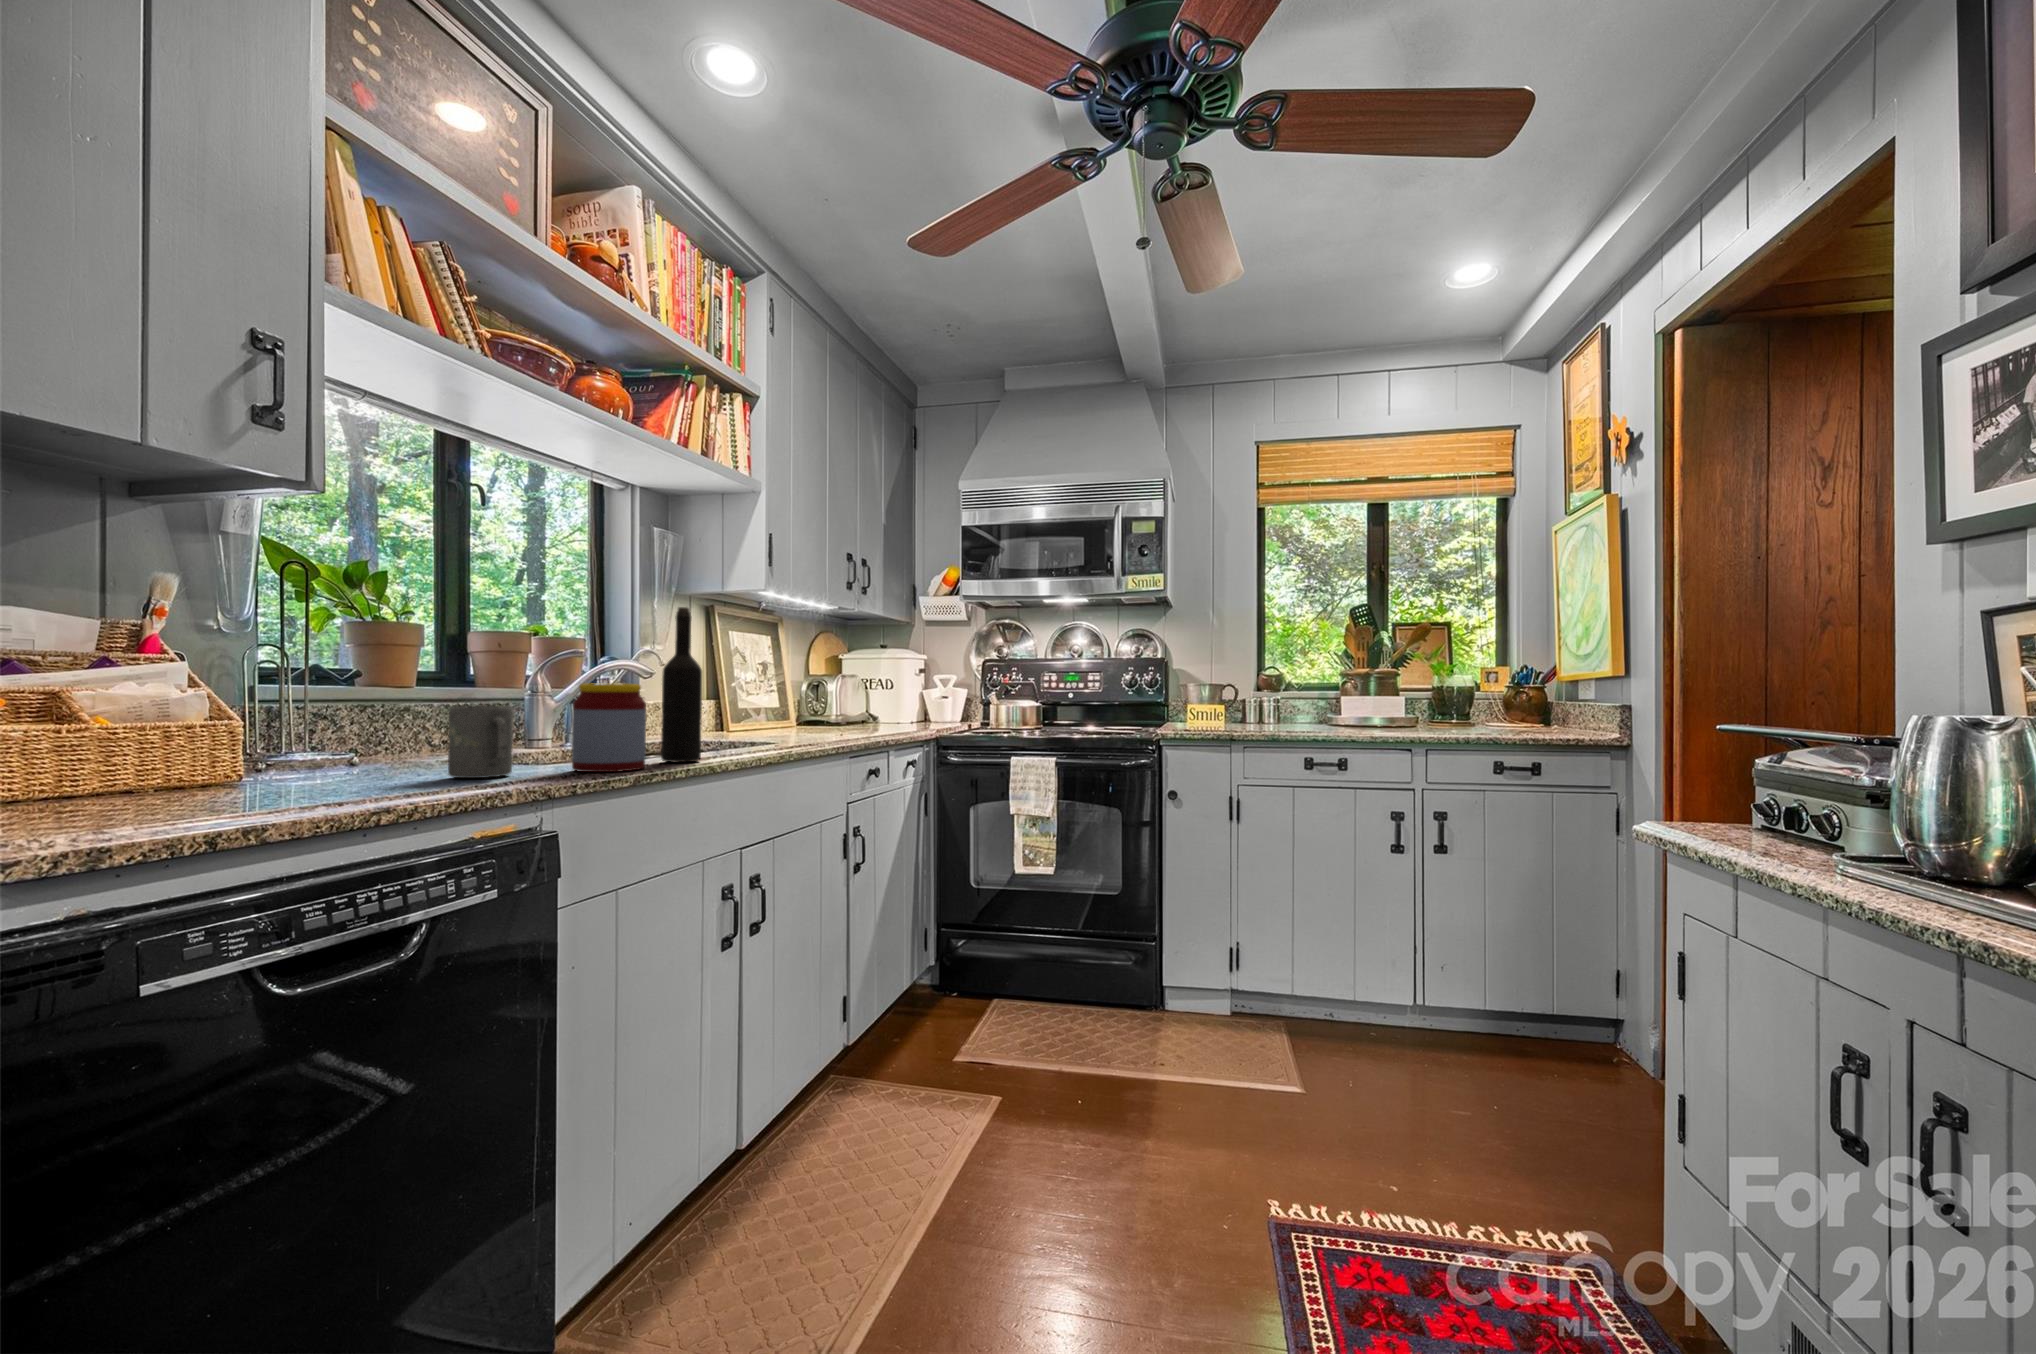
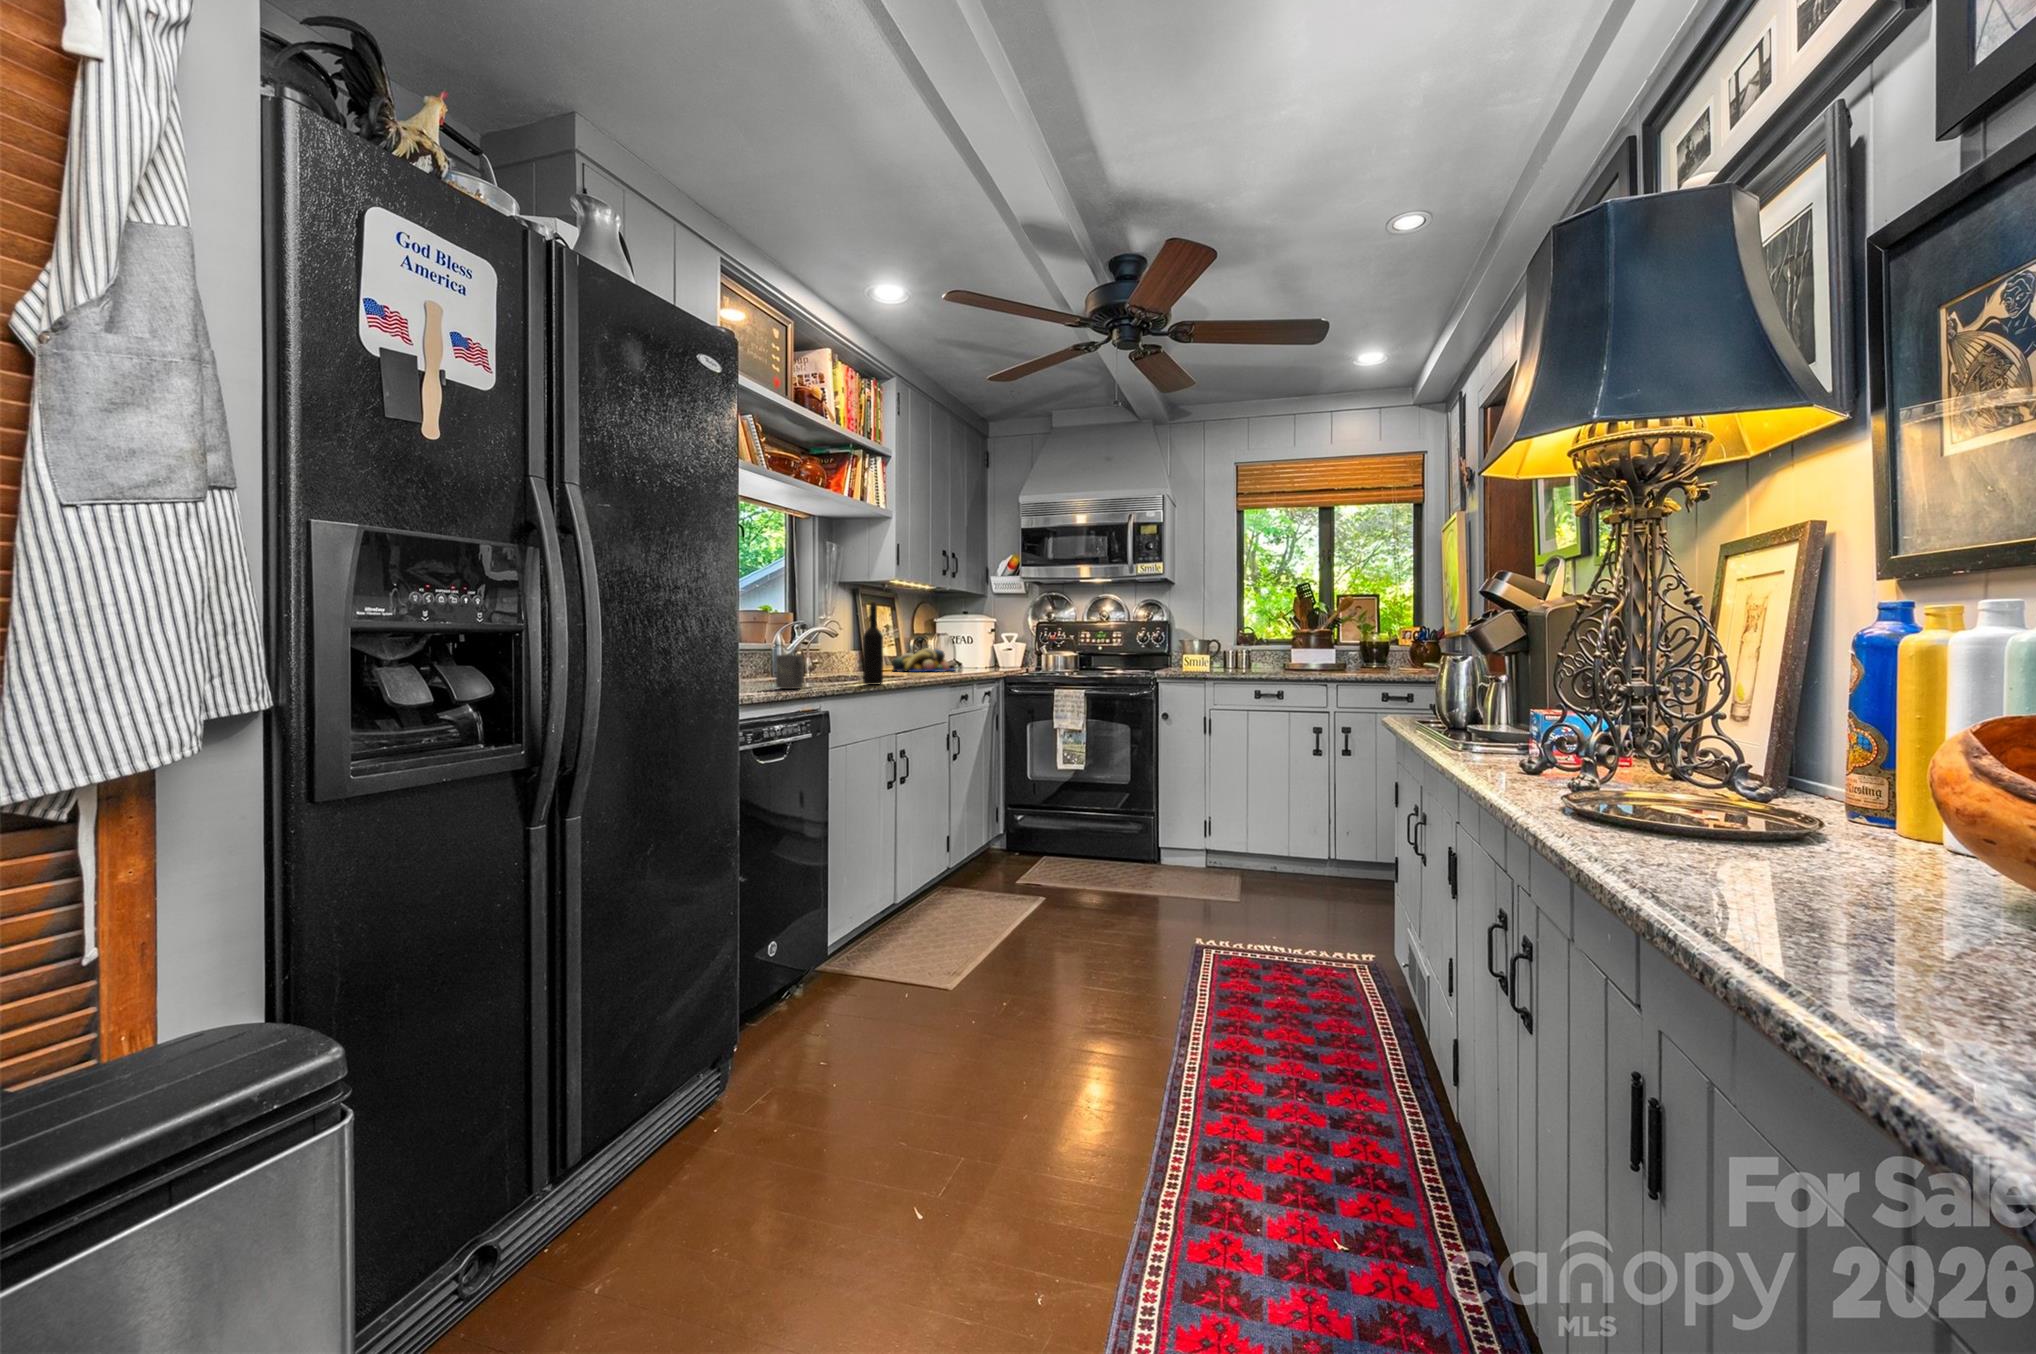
jar: present [572,683,646,772] -> none [827,643,861,687]
fruit bowl: none [766,693,864,729] -> present [892,648,954,672]

